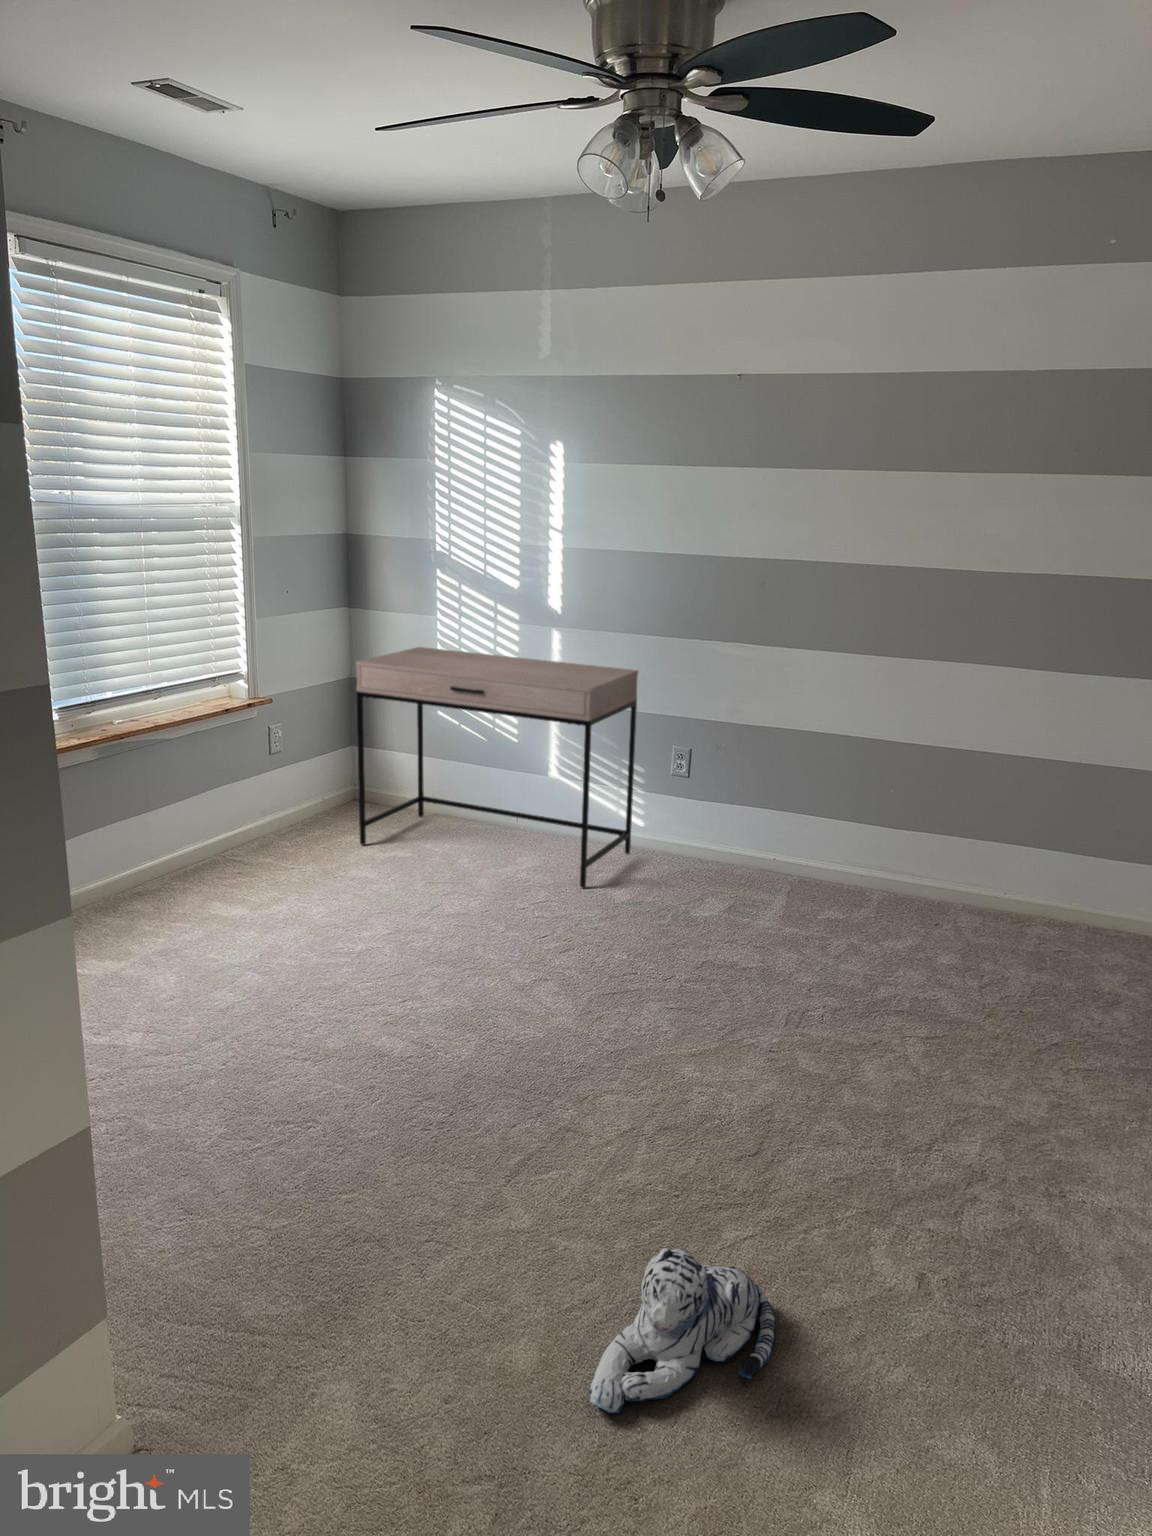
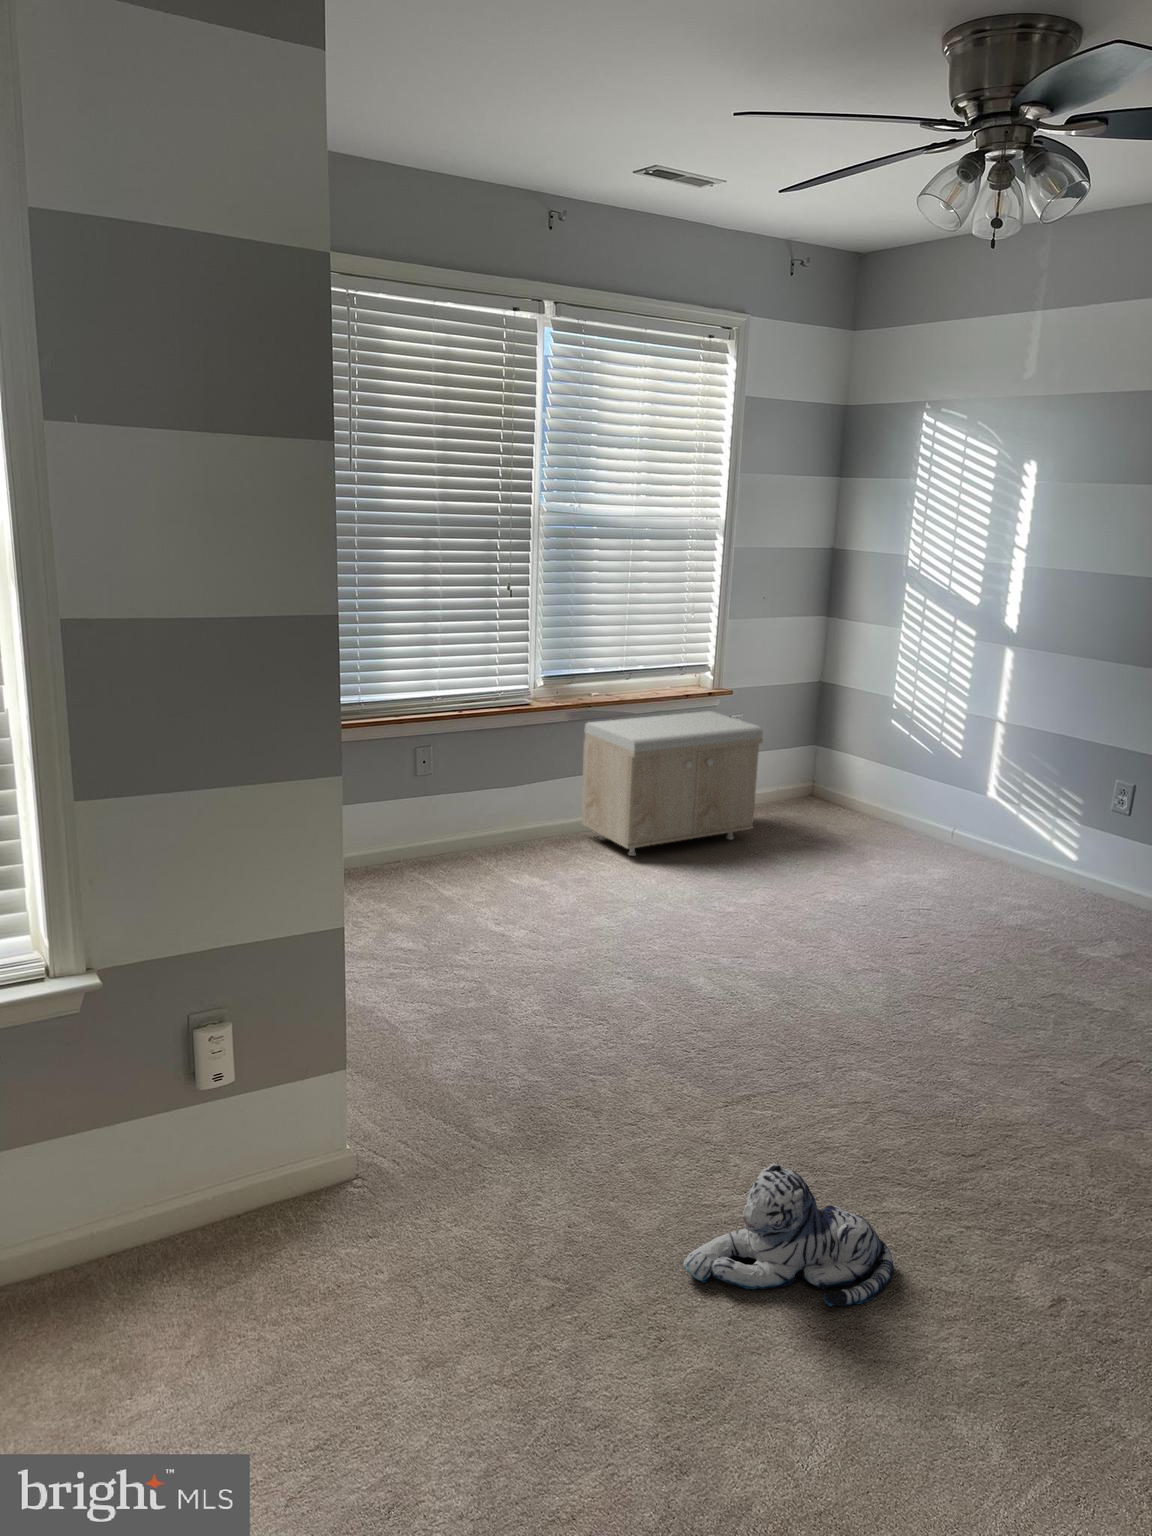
desk: present [356,647,638,888] -> none [792,657,1085,906]
storage bench: none [115,726,326,910] -> present [581,711,763,856]

